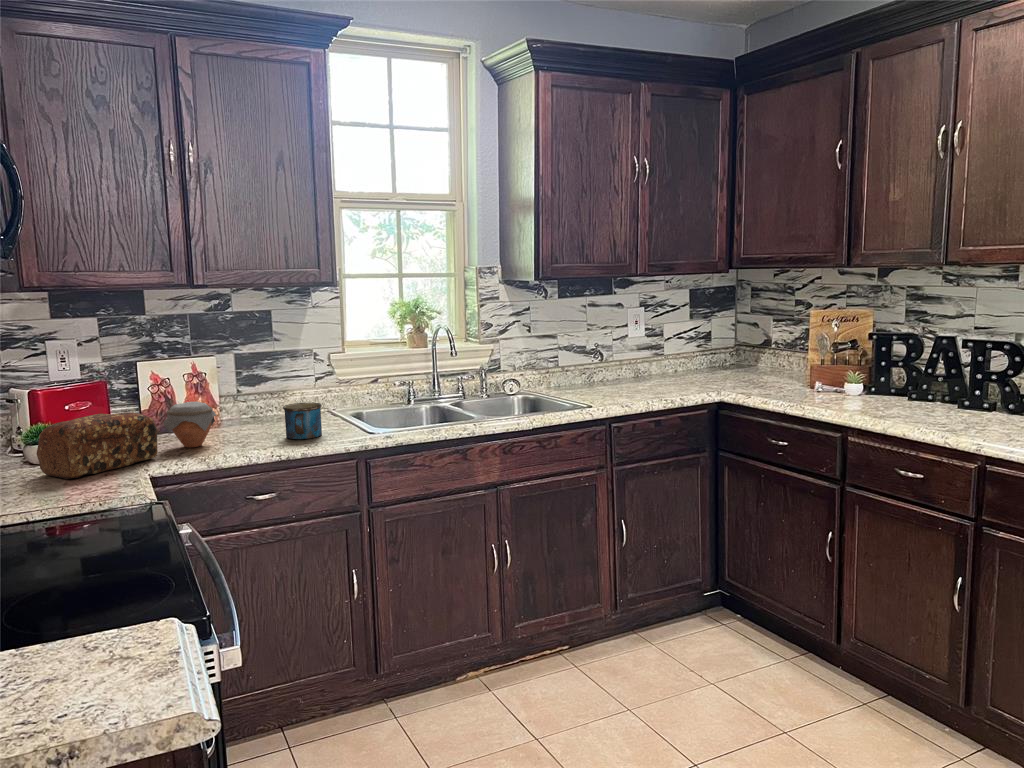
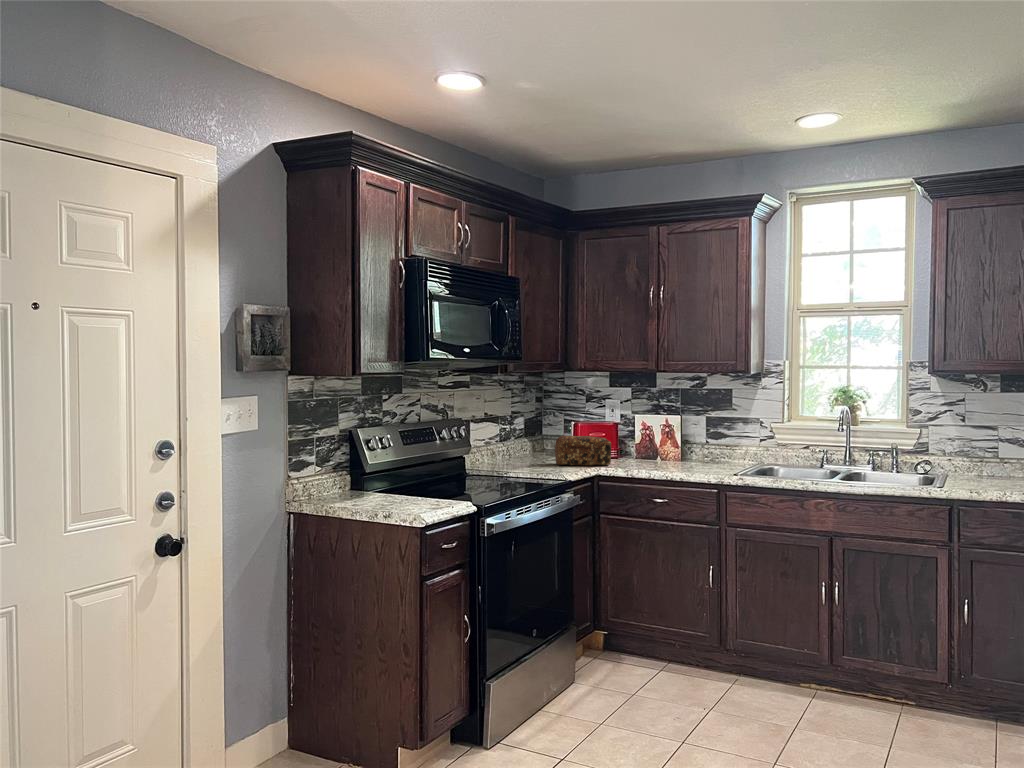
jar: present [164,402,216,448] -> none [625,438,655,465]
mug: present [283,402,322,439] -> none [687,448,714,471]

